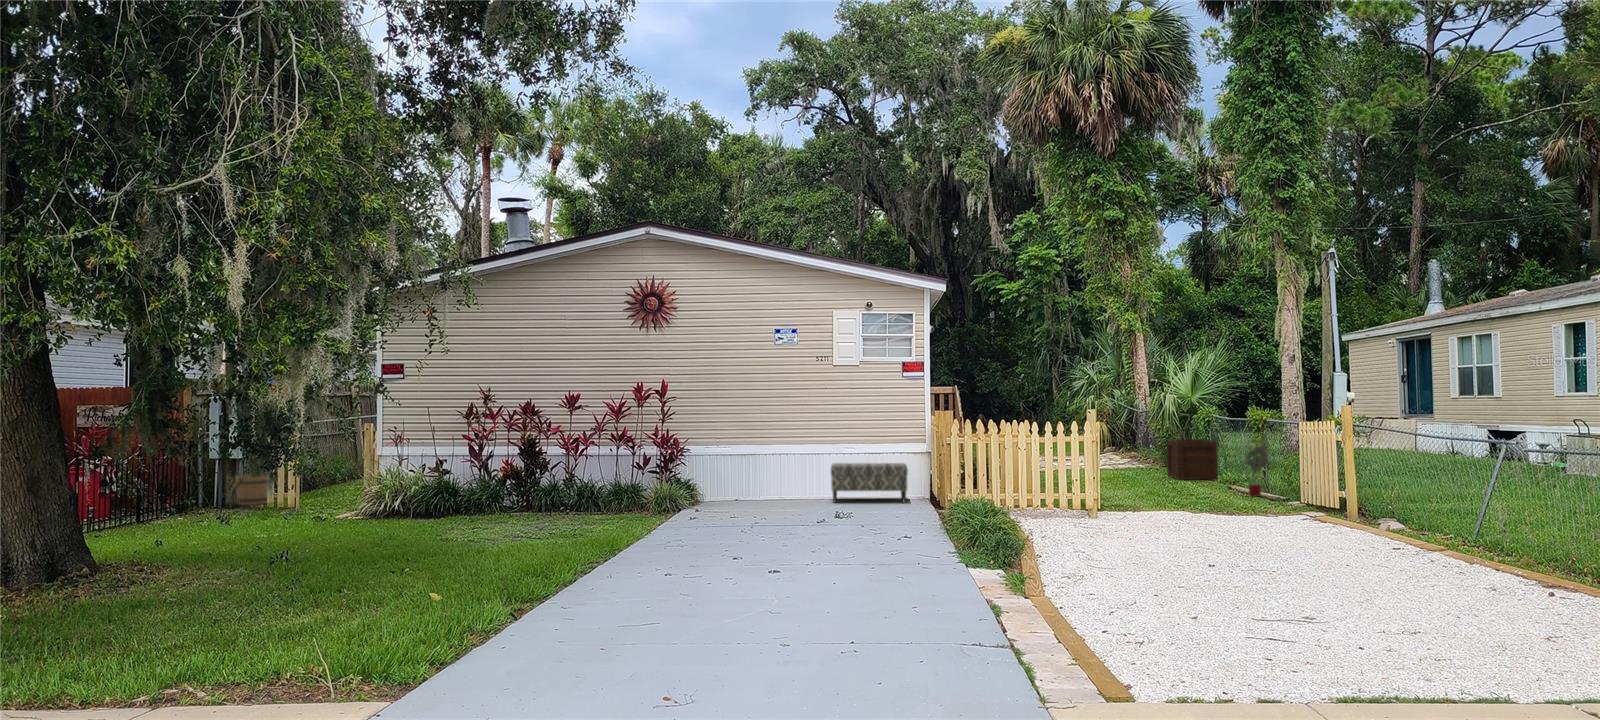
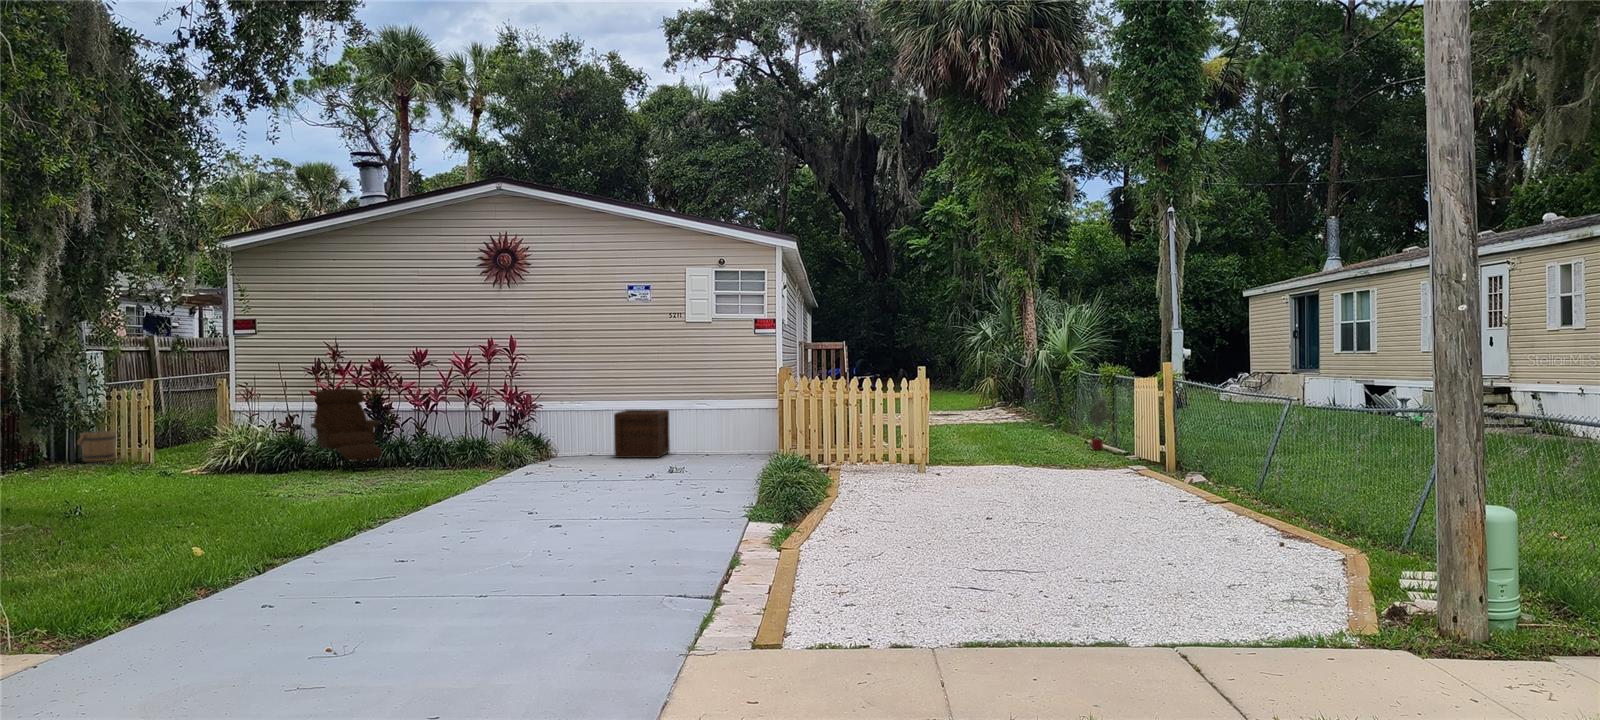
lounge chair: none [469,432,542,517] -> present [311,388,382,471]
wooden crate: present [1167,439,1218,480] -> present [614,410,670,458]
bench: present [831,463,908,502] -> none [679,418,757,457]

